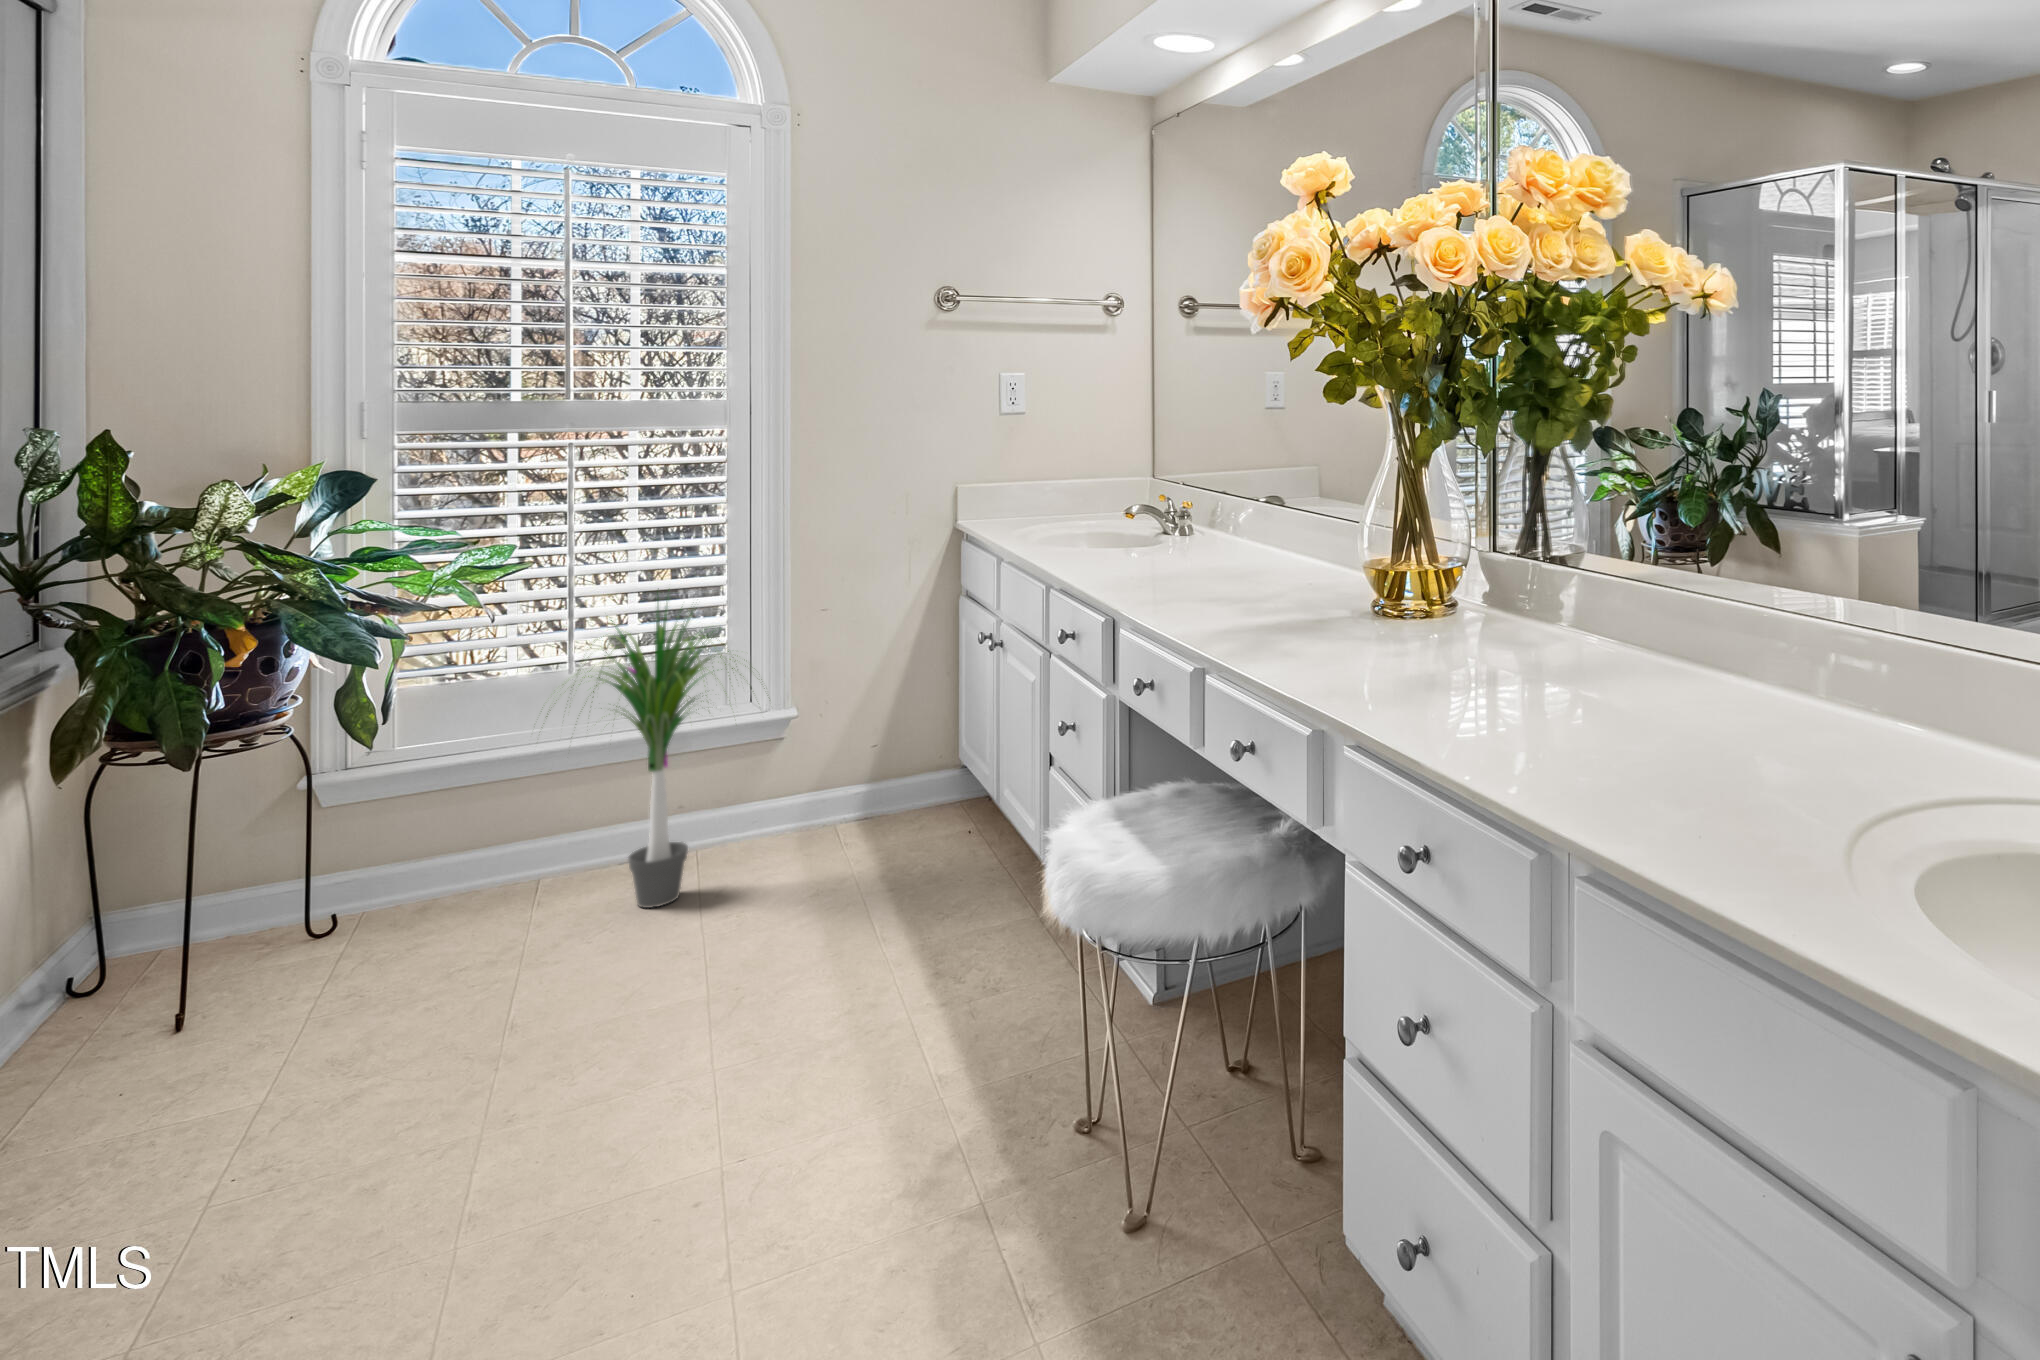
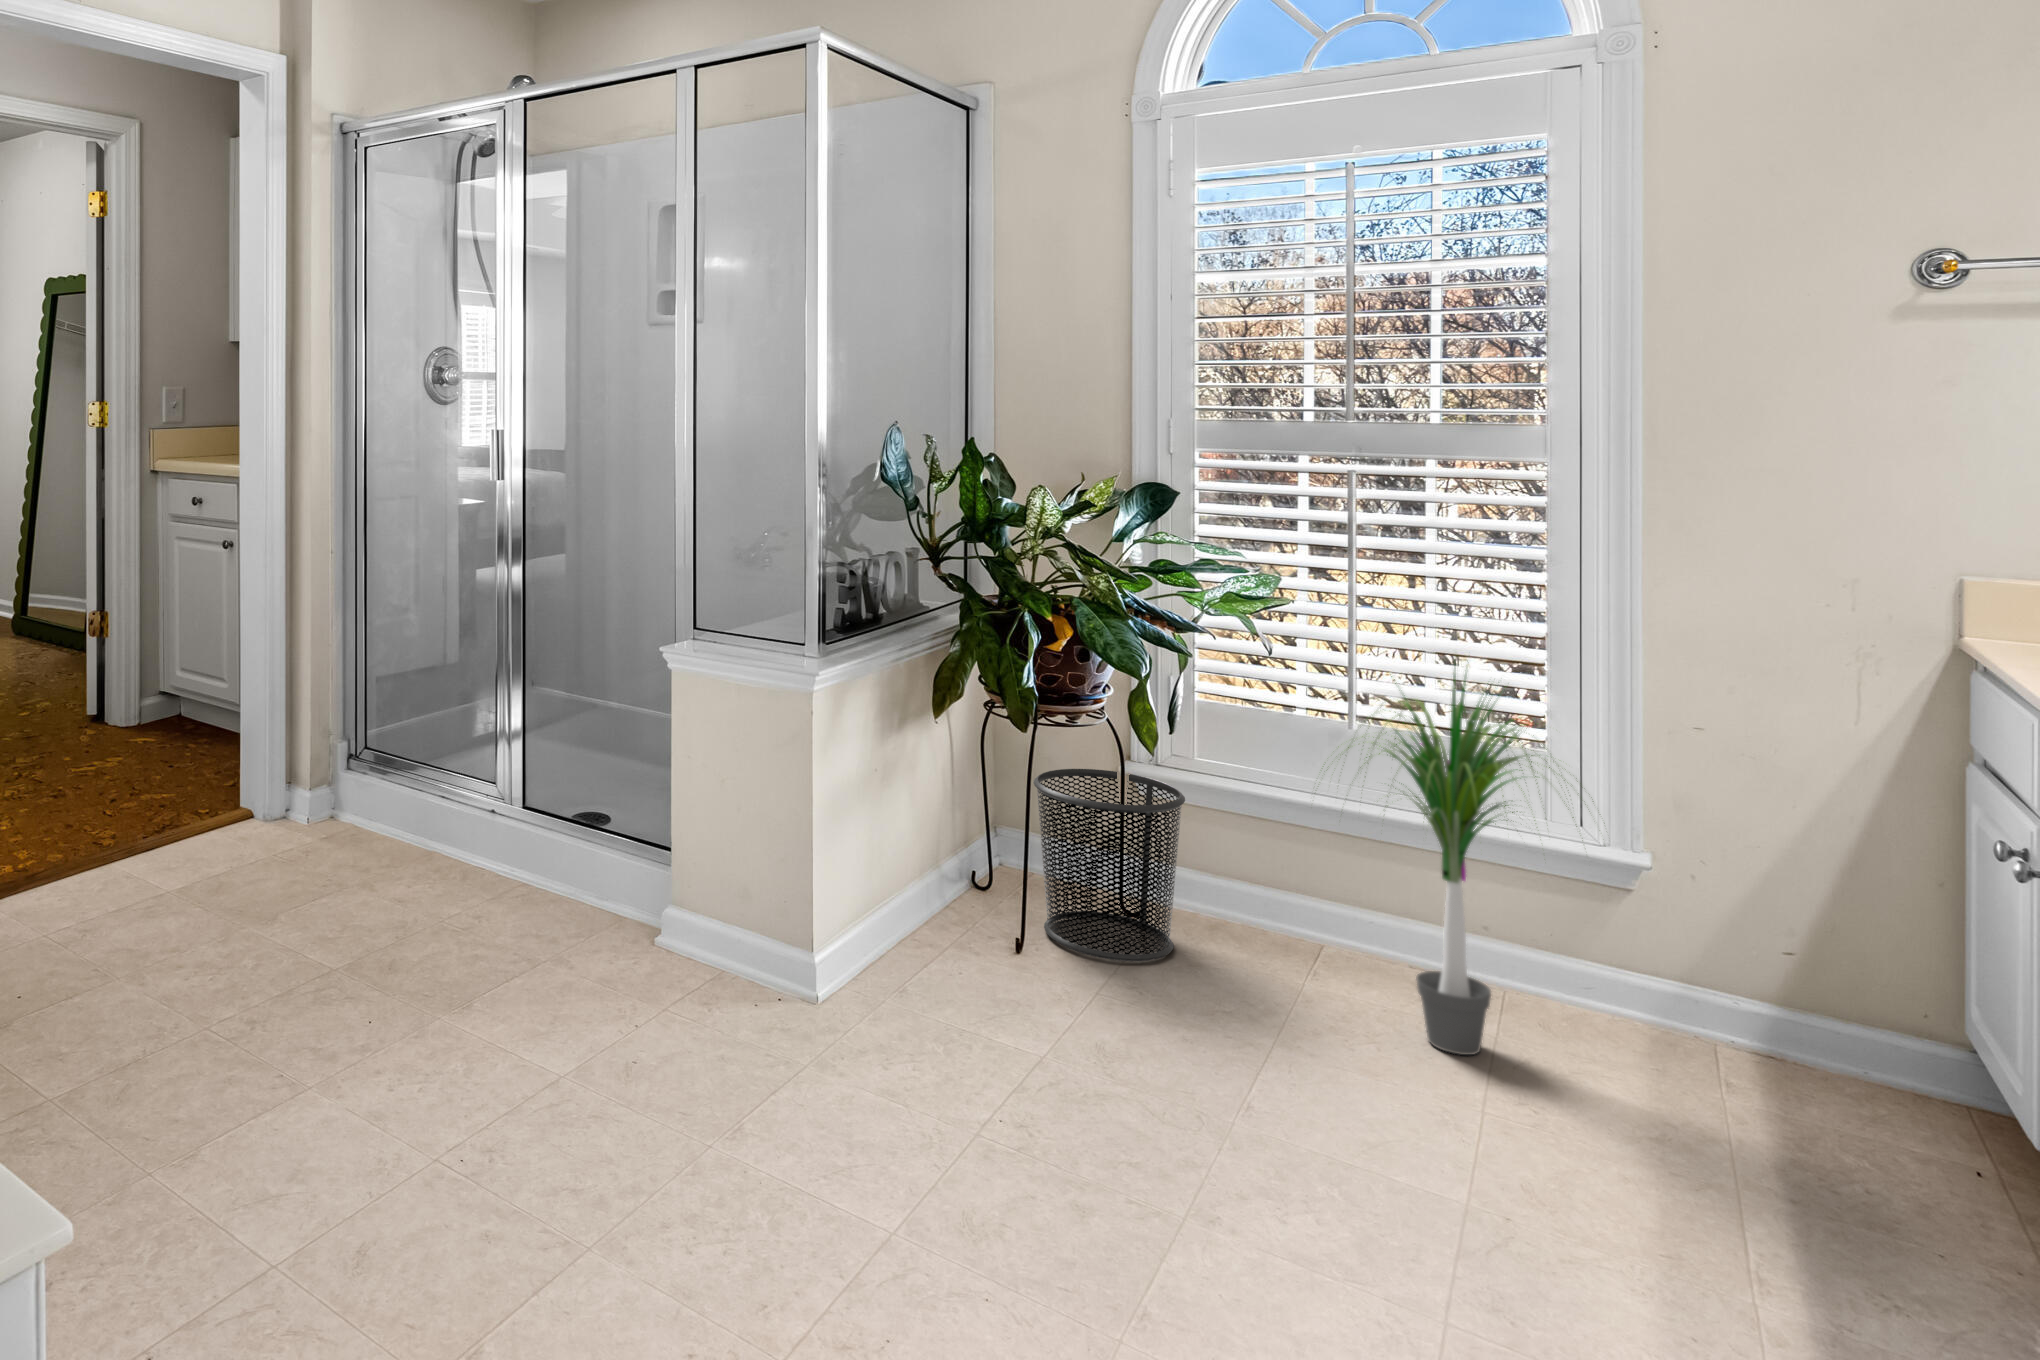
waste bin: none [177,775,384,987] -> present [1033,769,1185,961]

